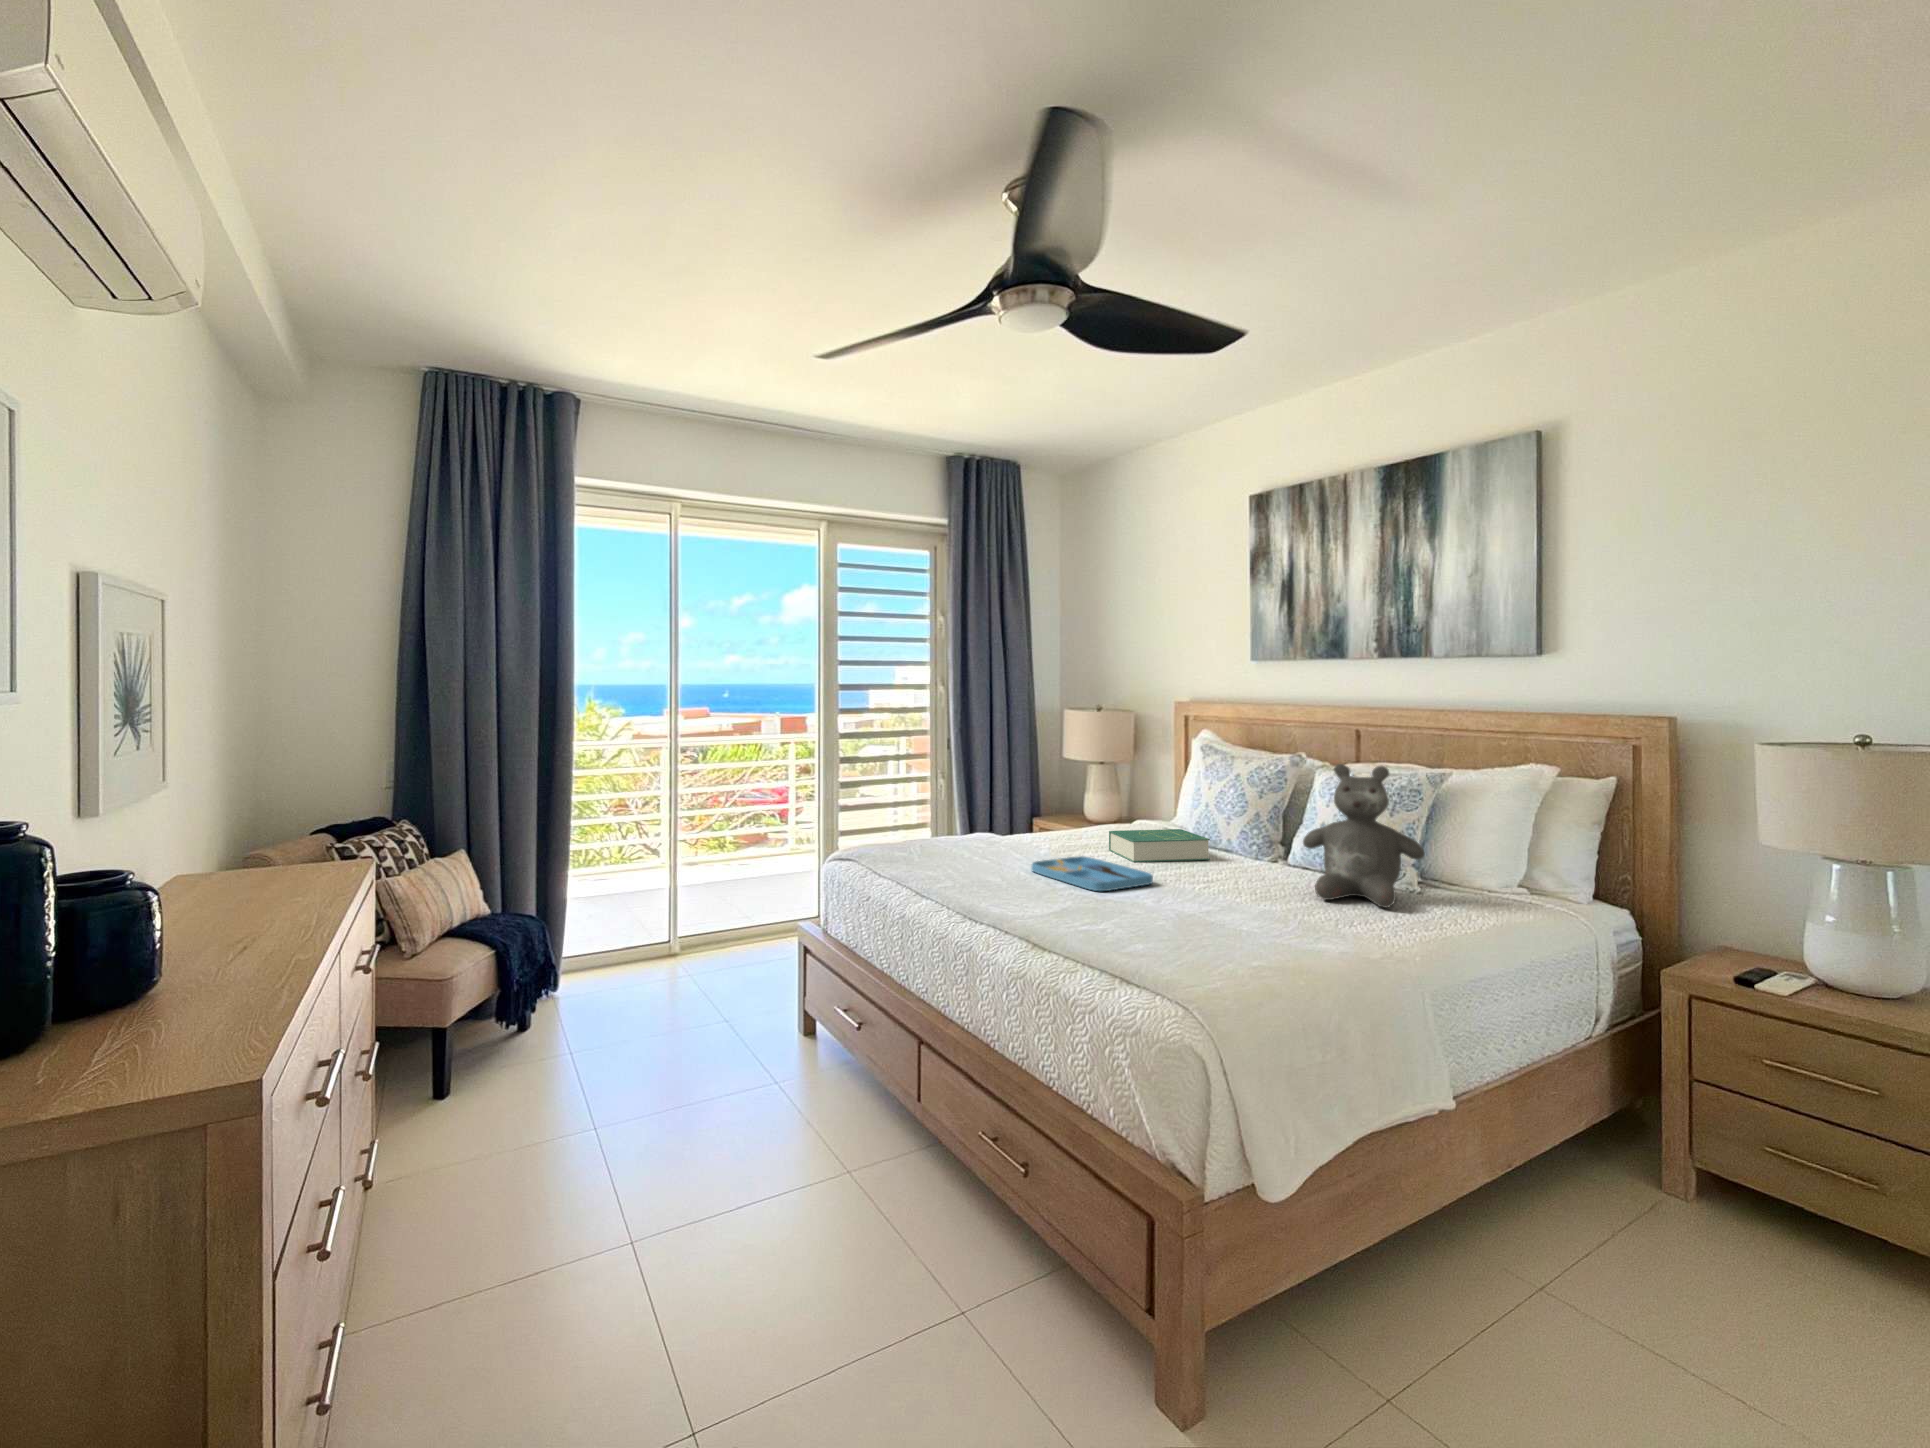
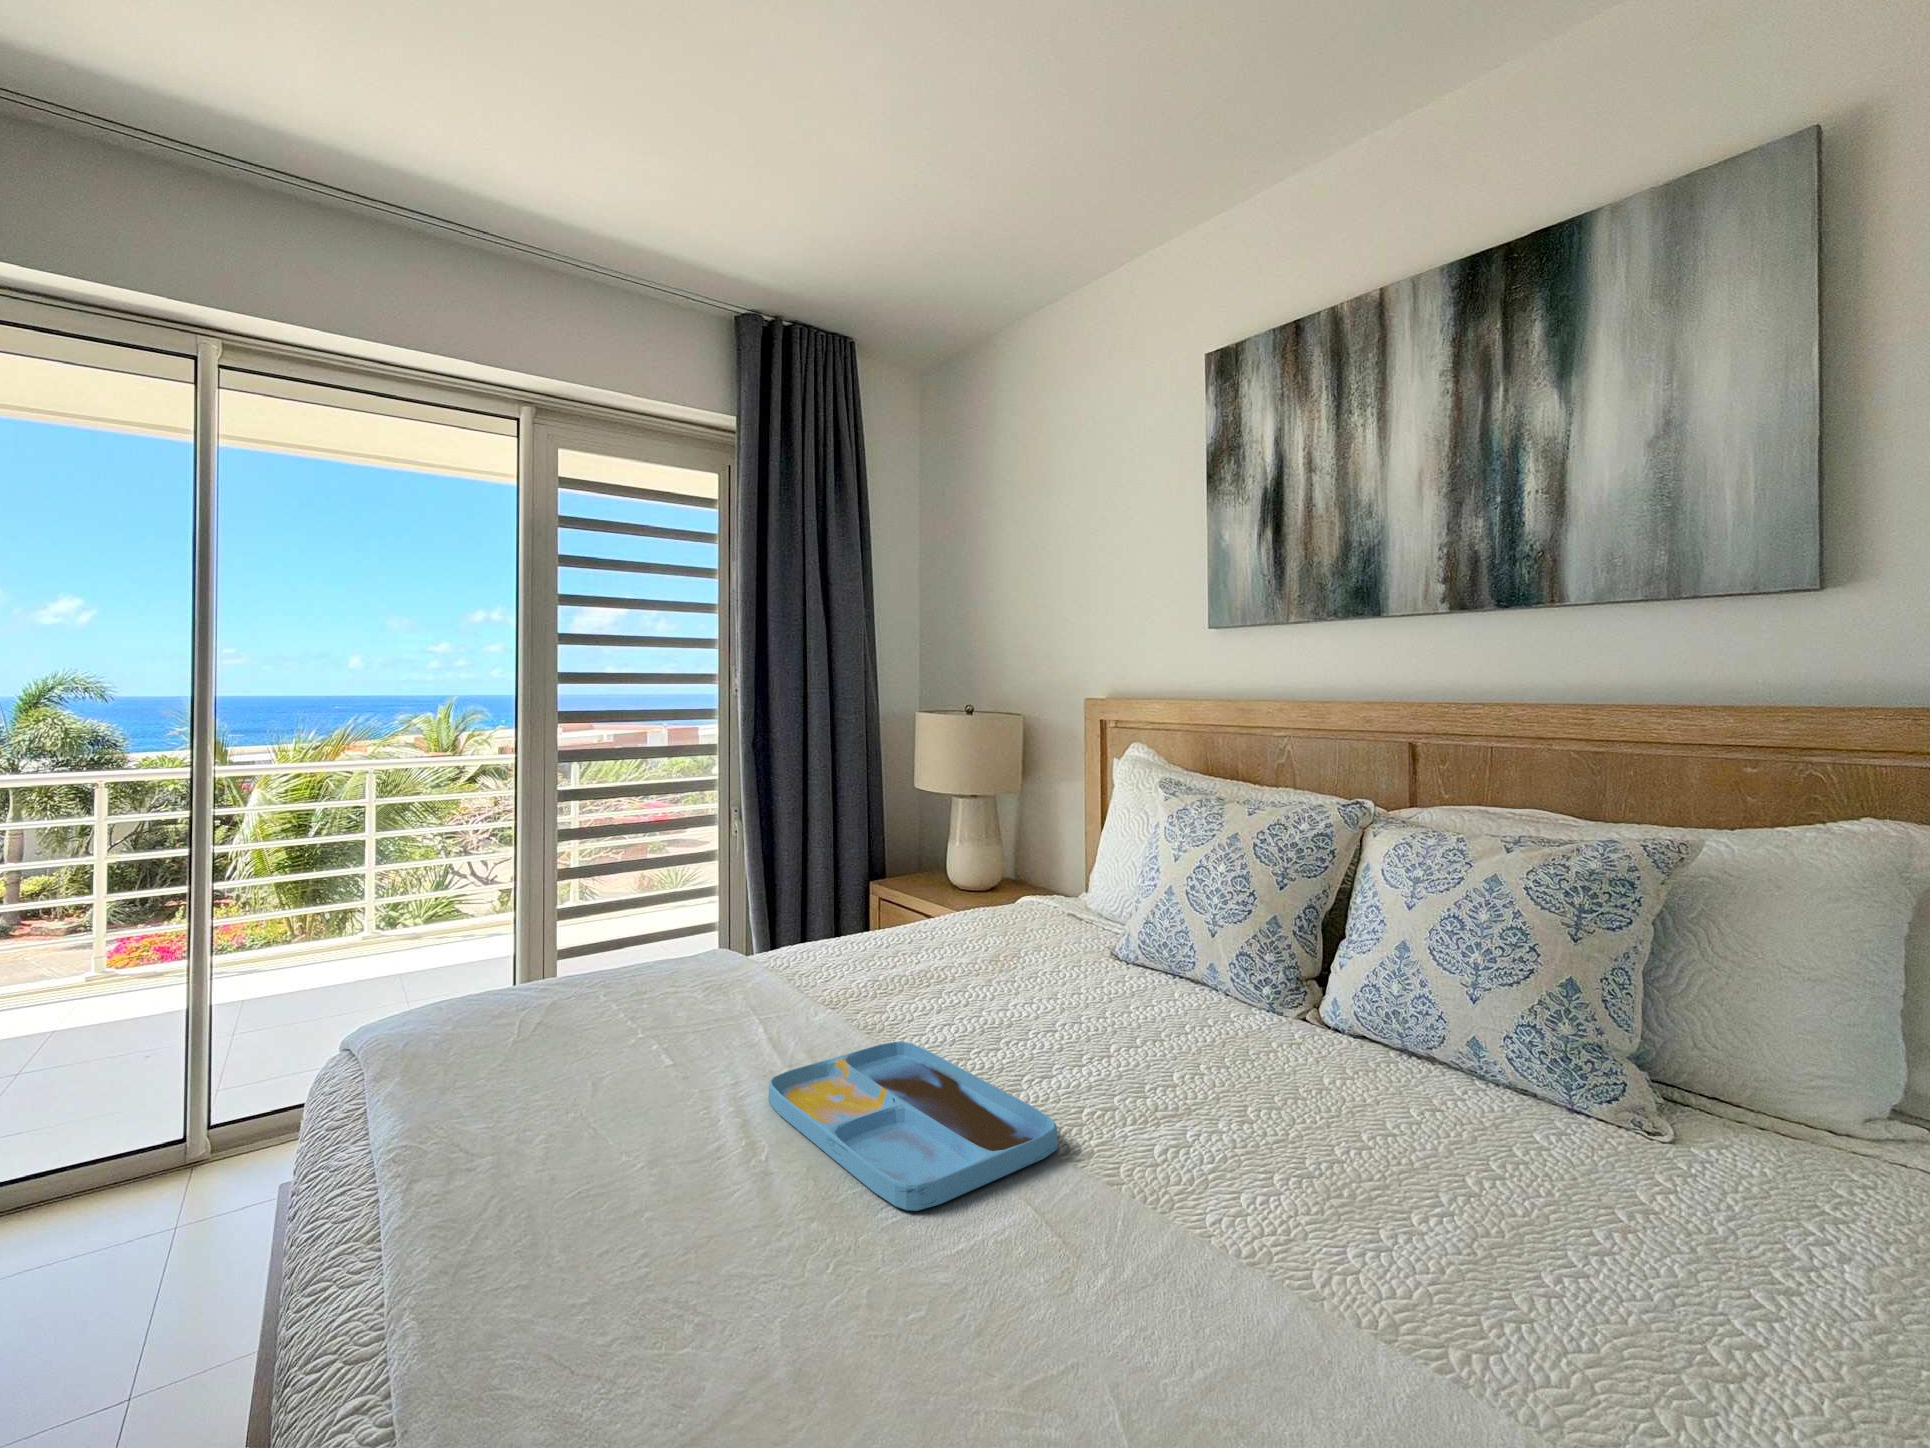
teddy bear: present [1303,764,1425,908] -> none [1408,832,1745,1253]
book: present [1109,829,1210,862] -> none [967,944,1171,1040]

